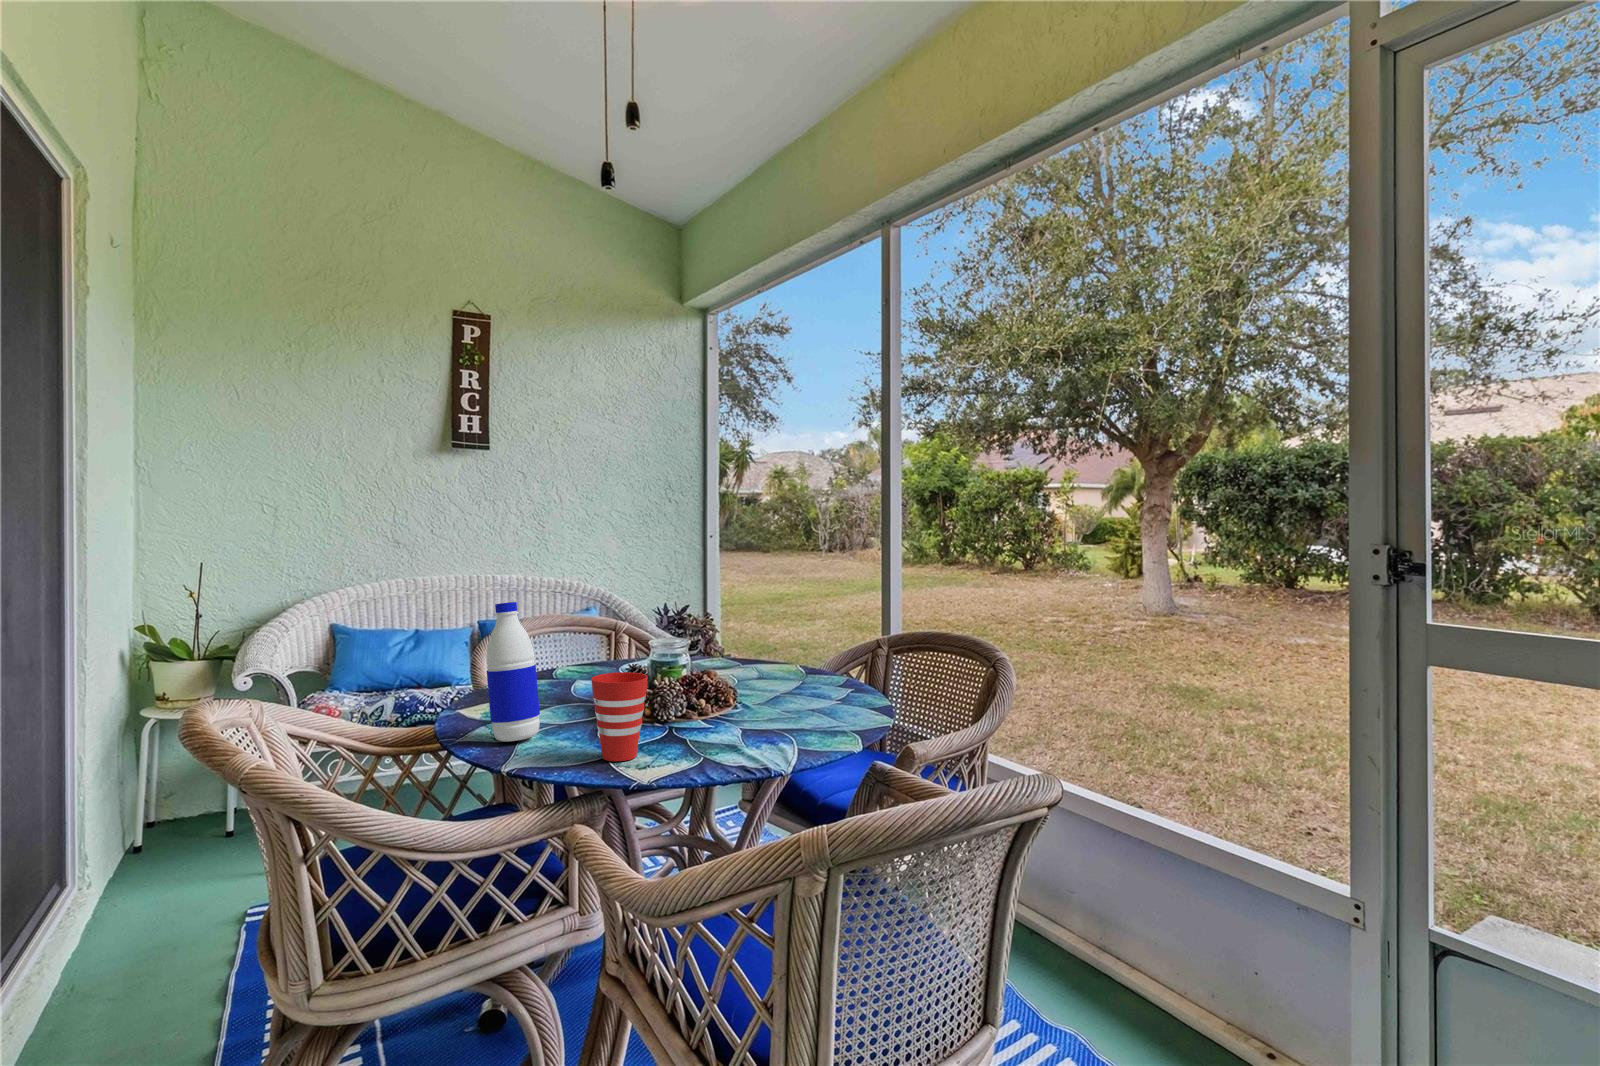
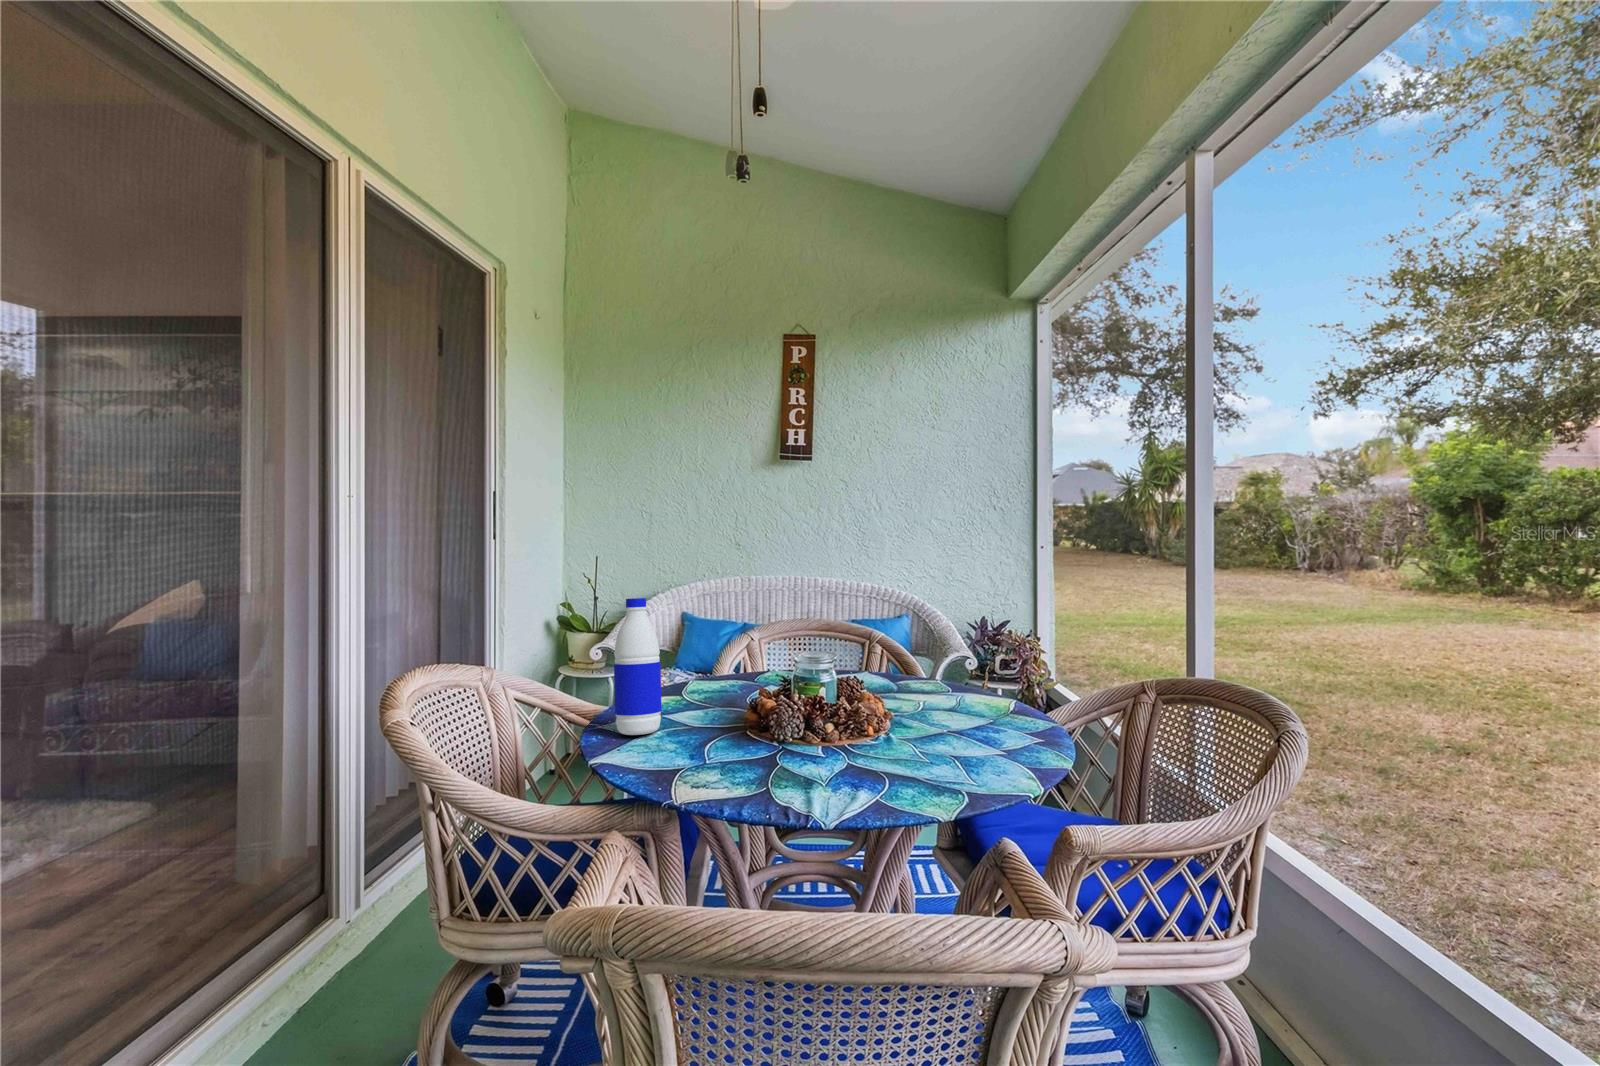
cup: present [592,672,648,761] -> none [664,679,723,774]

